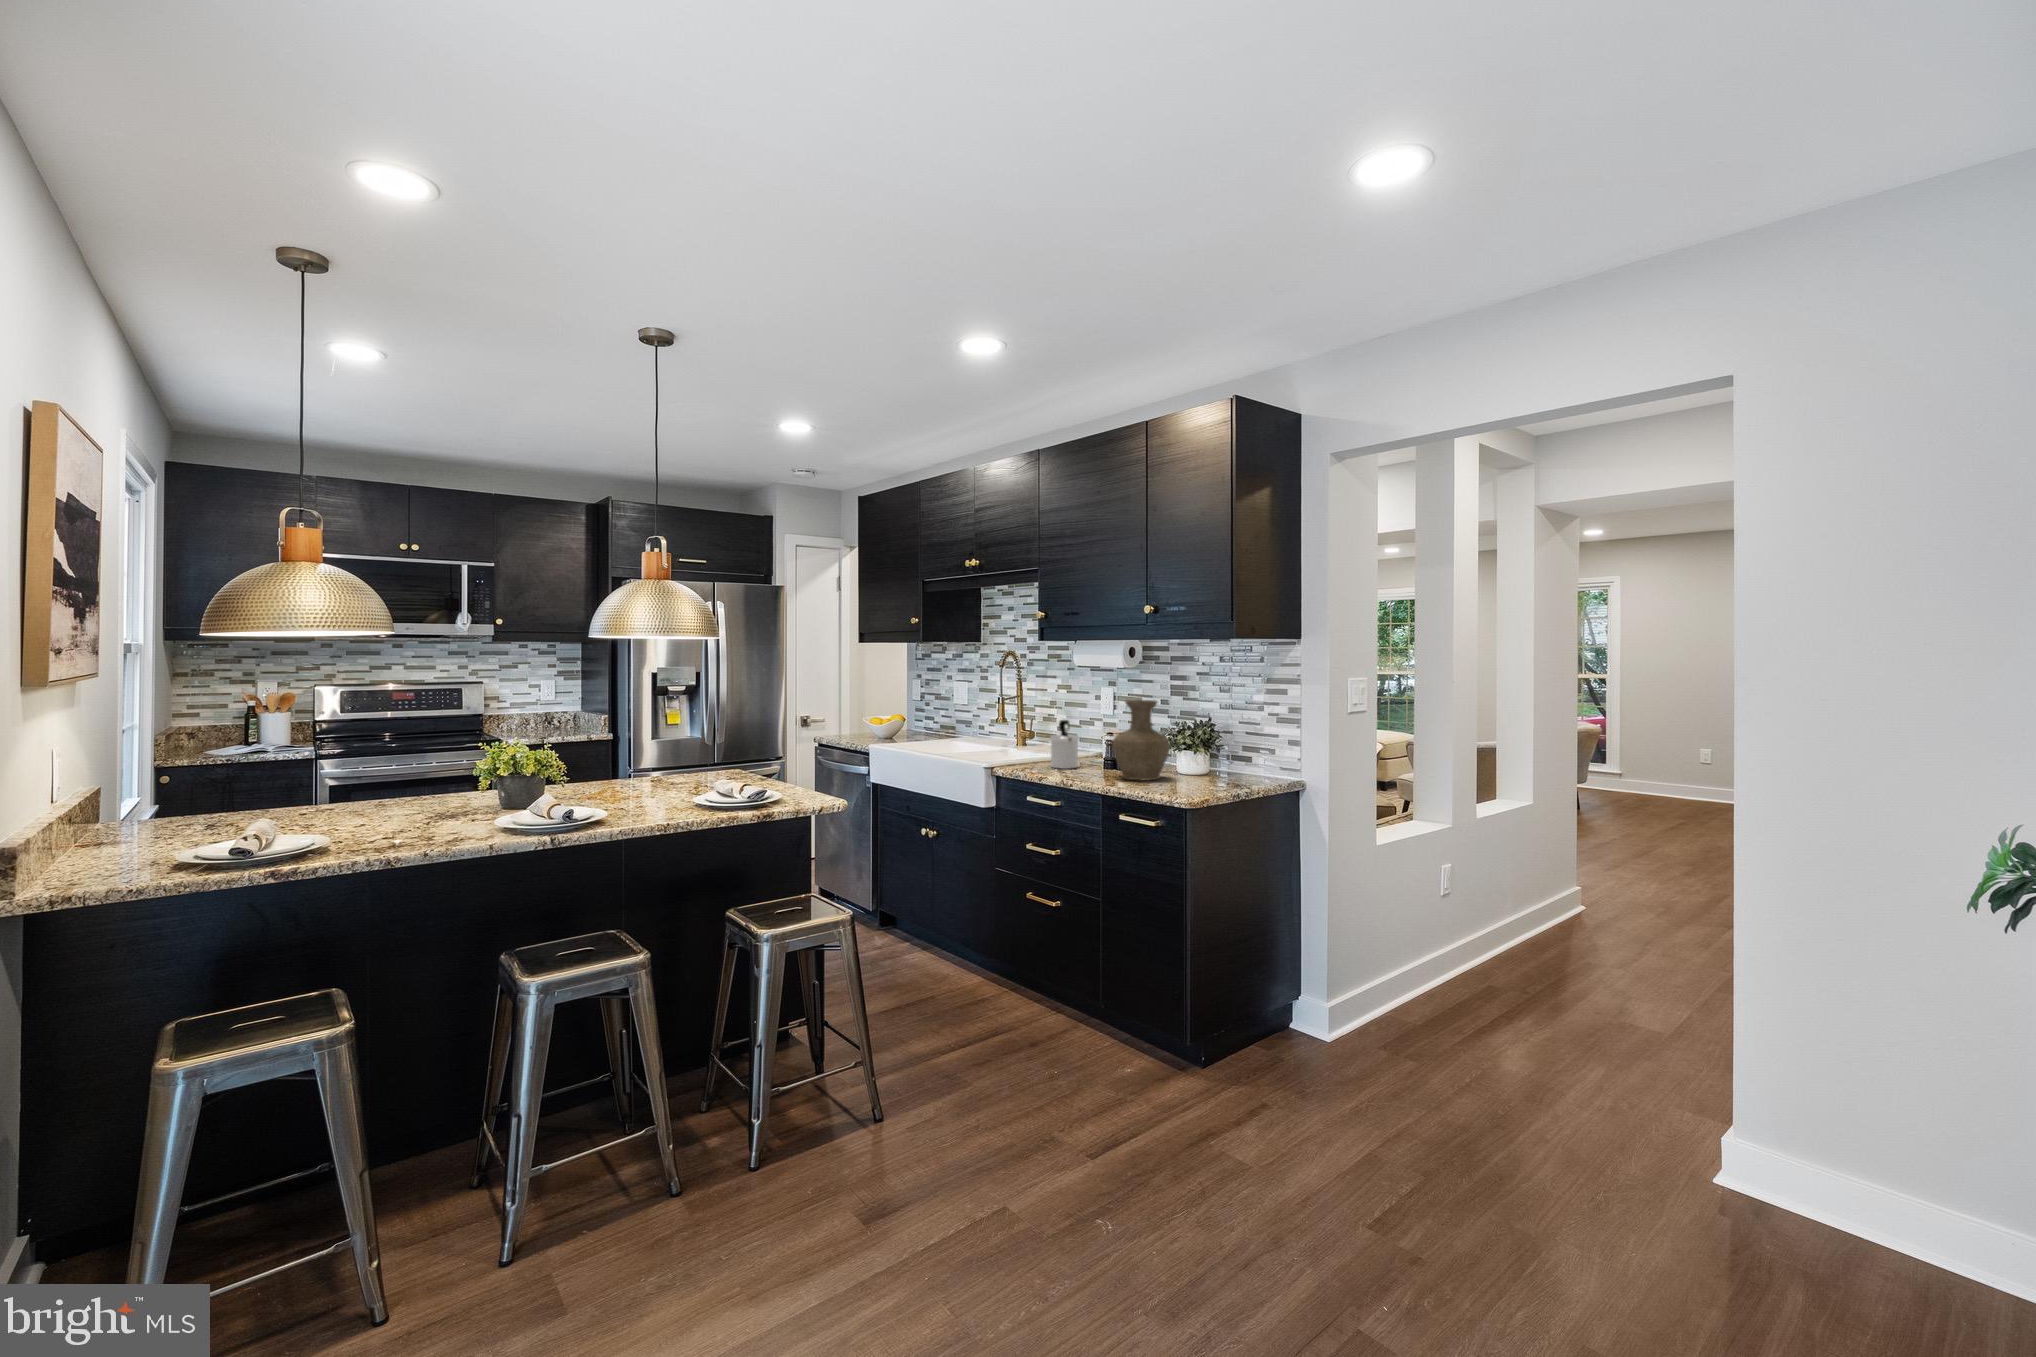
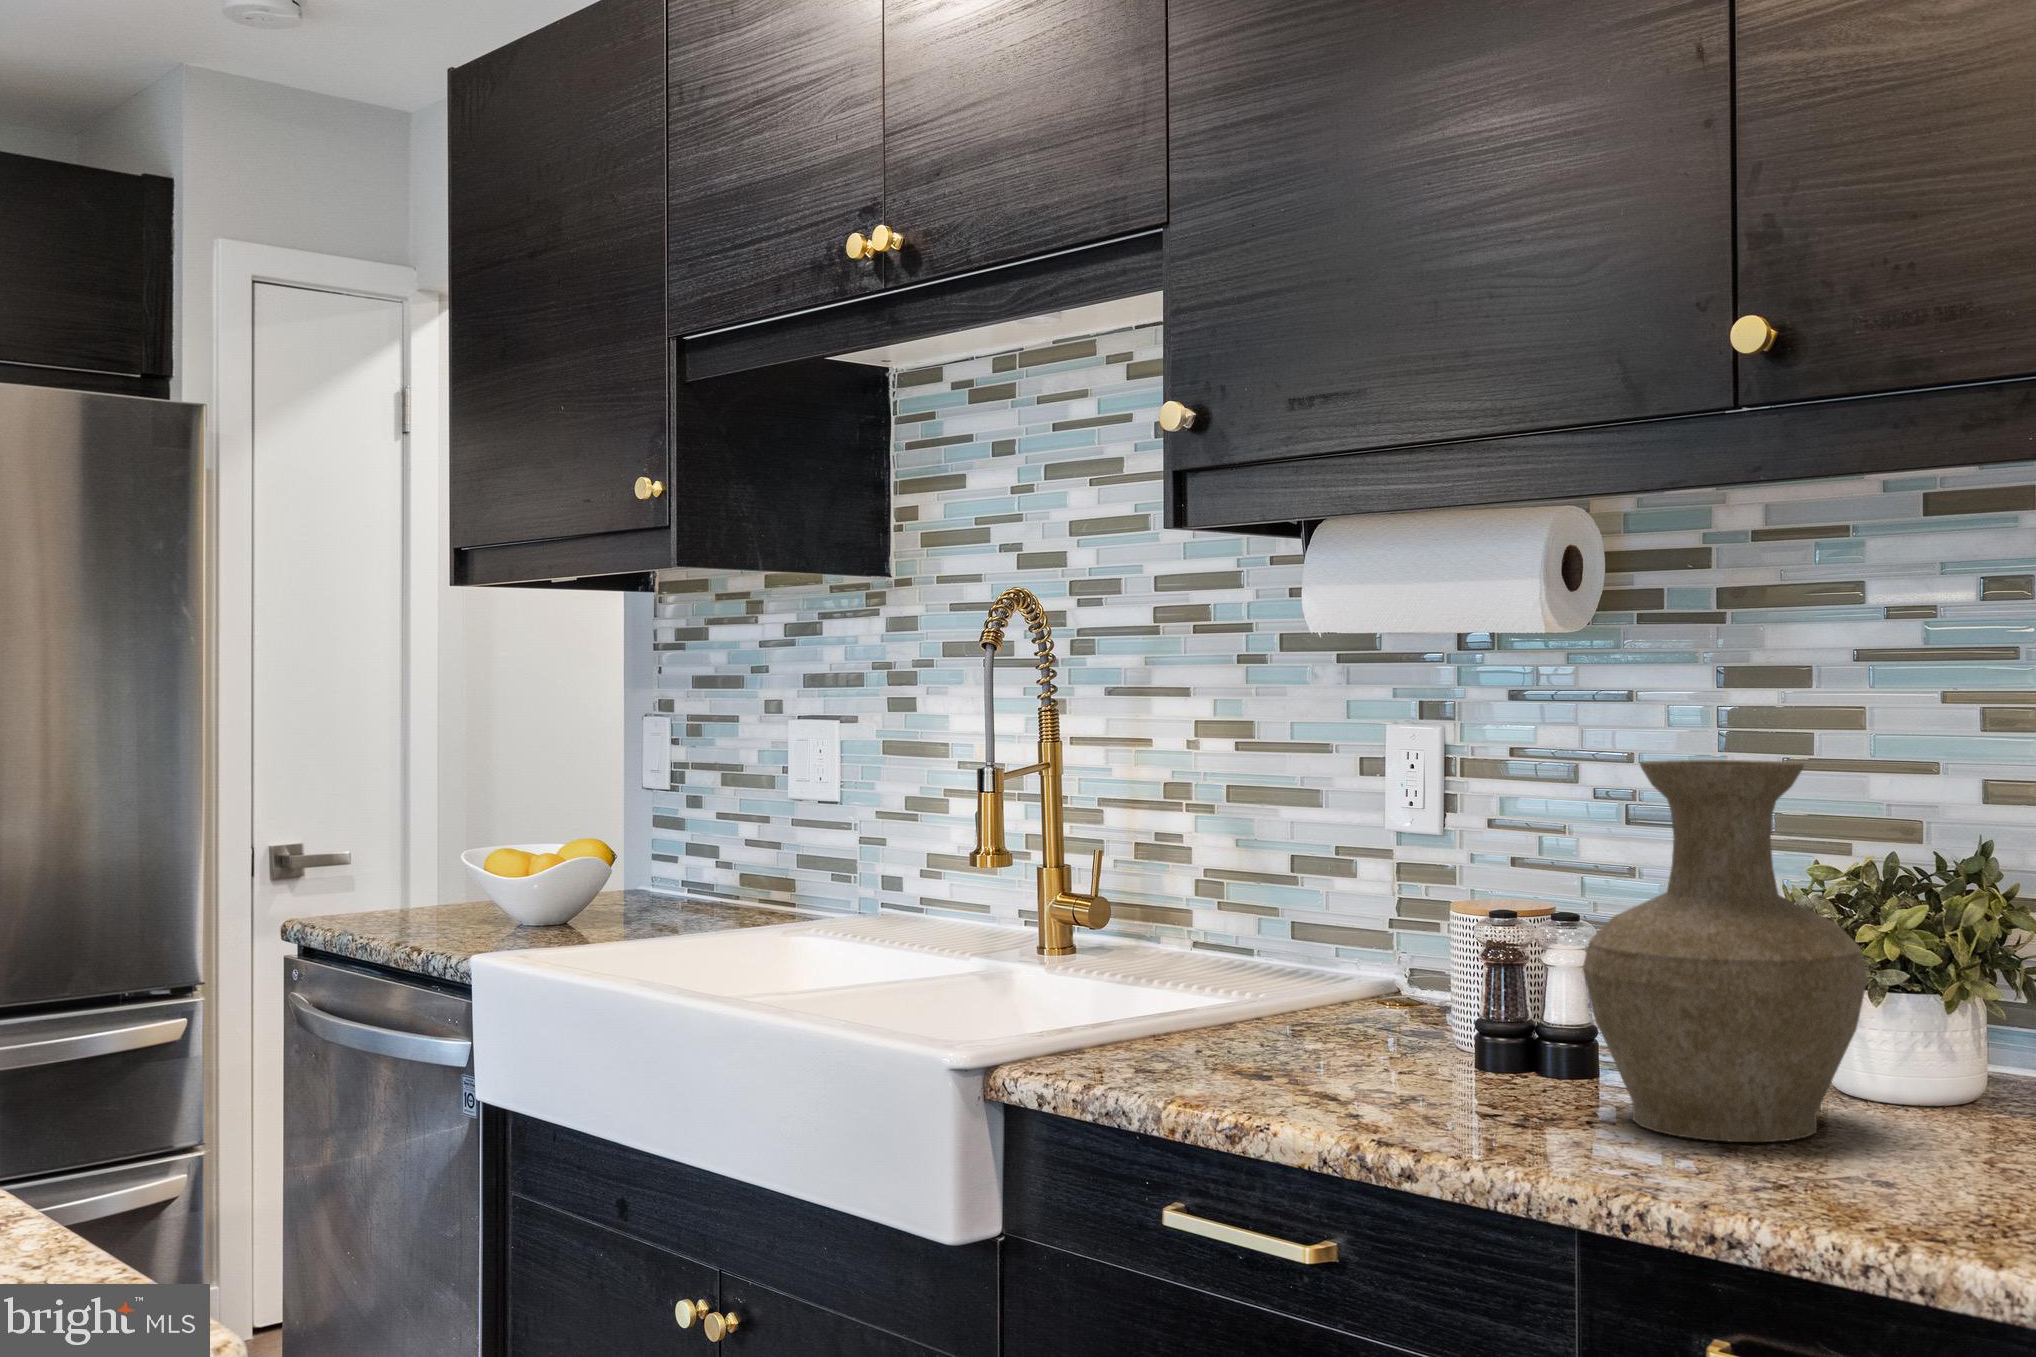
soap dispenser: present [1050,720,1079,769] -> none [1245,853,1371,1068]

